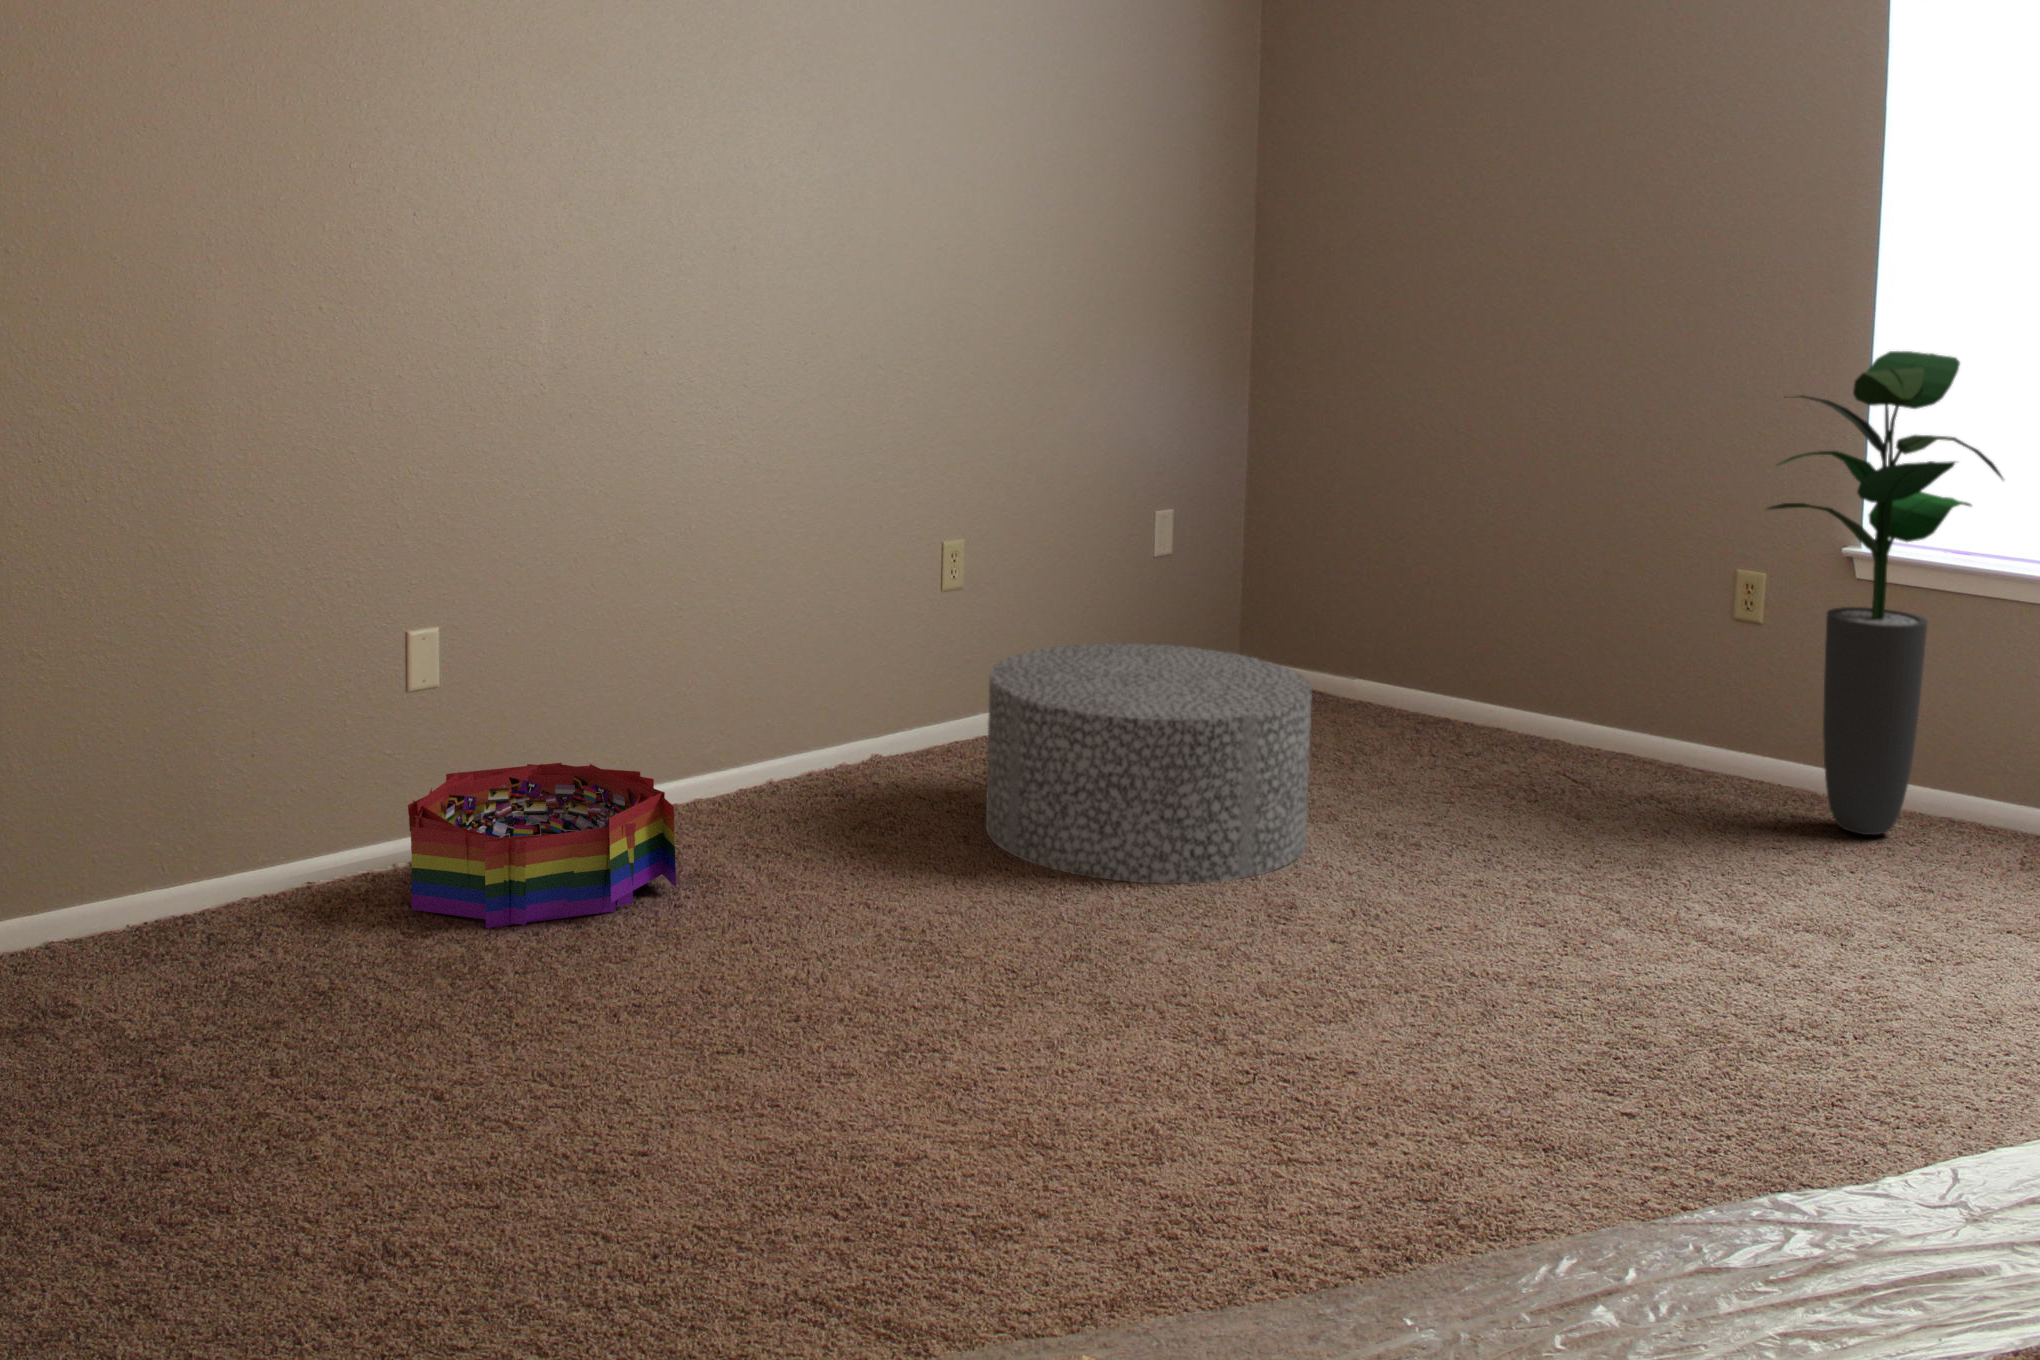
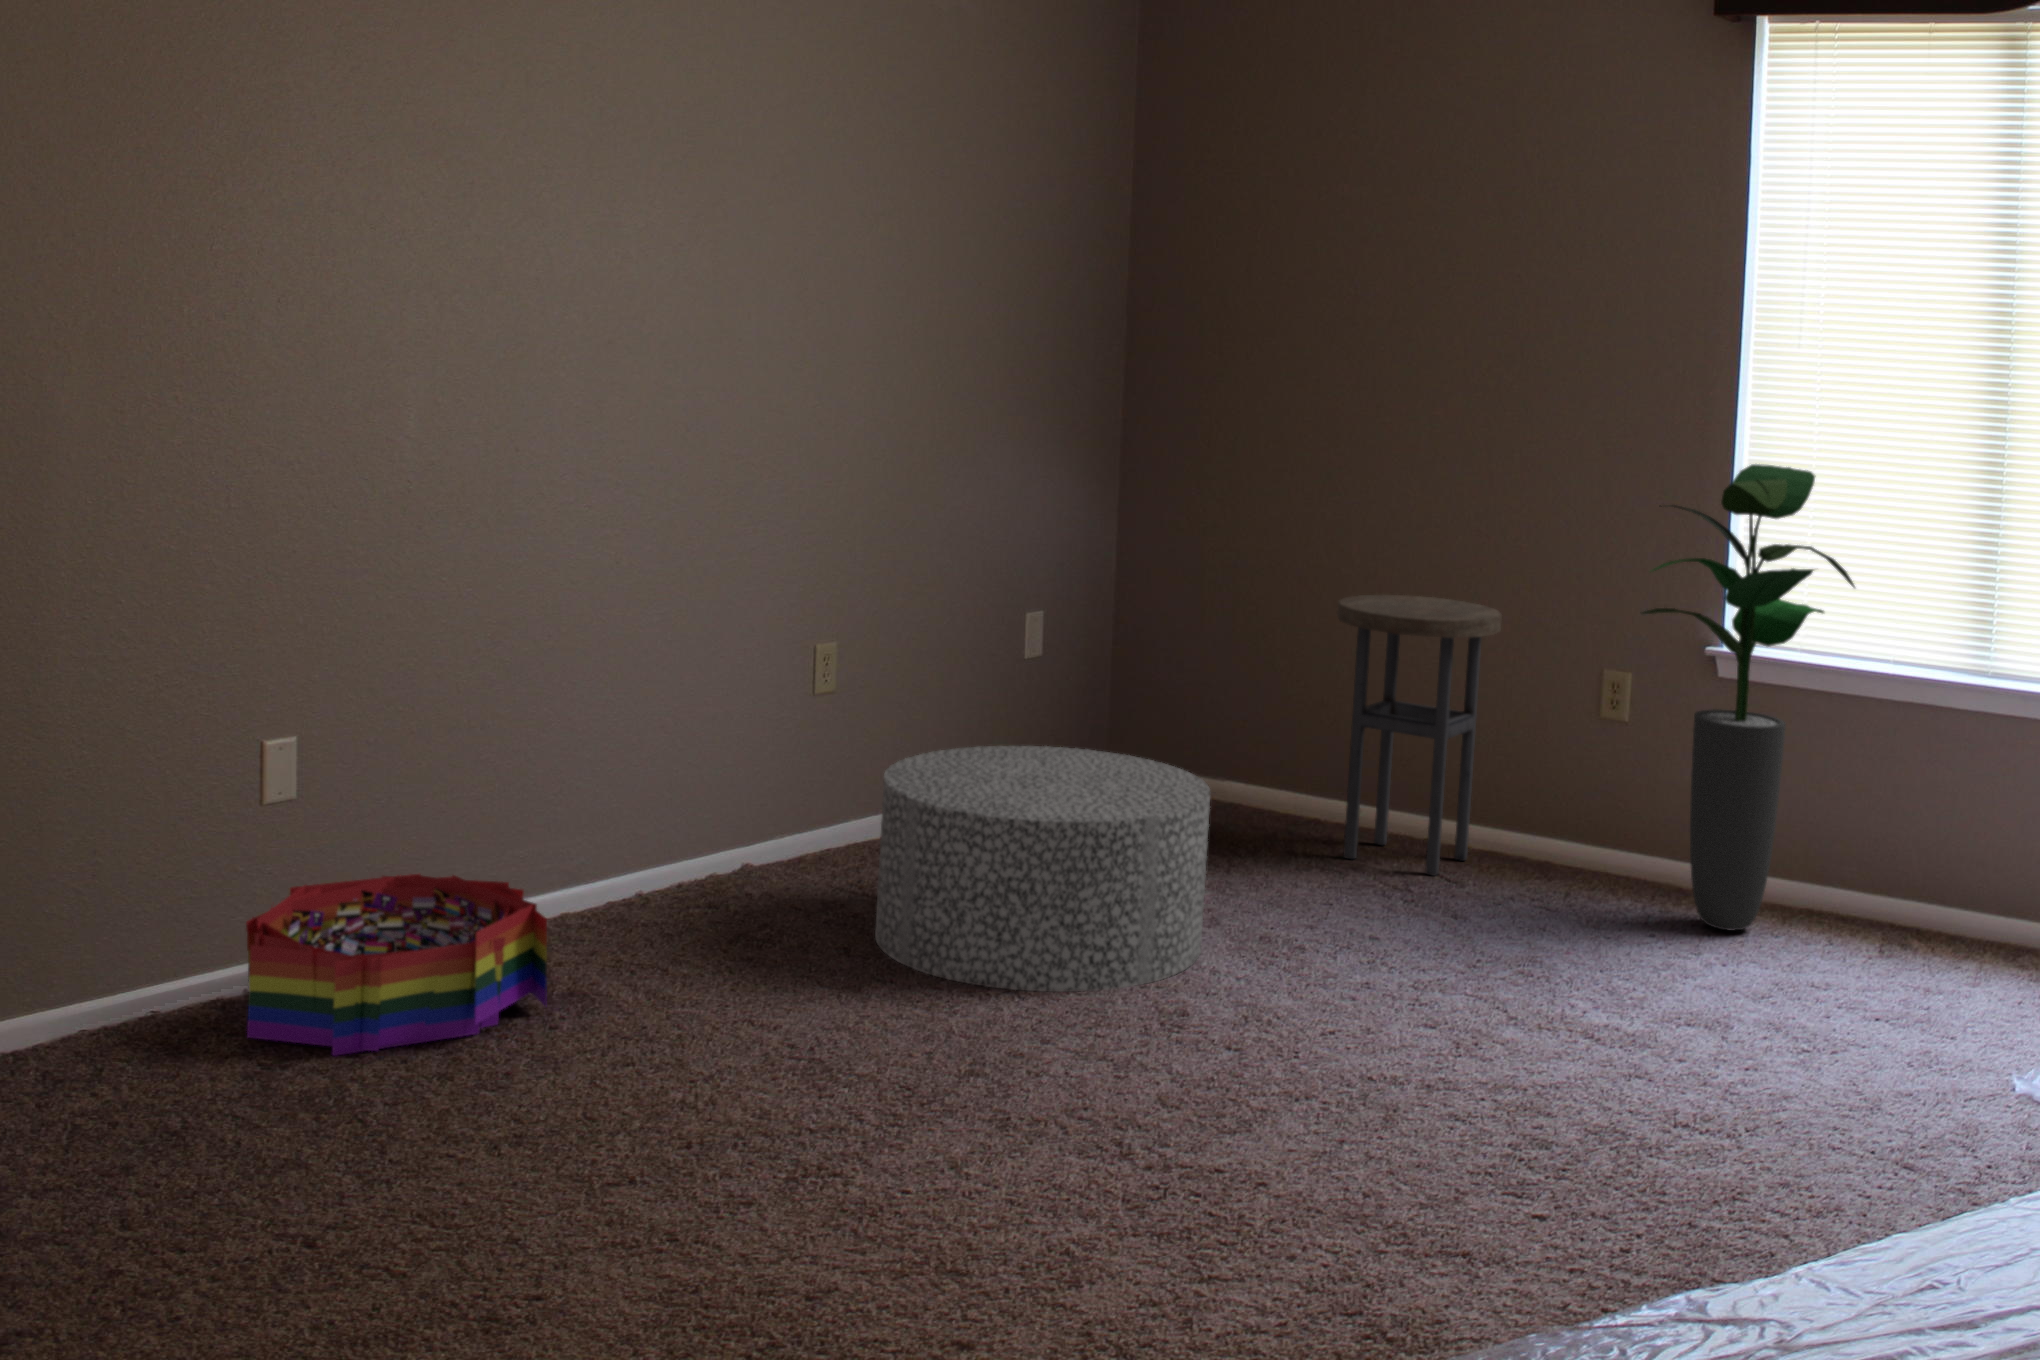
side table: none [1451,490,1623,775] -> present [1337,595,1502,876]

